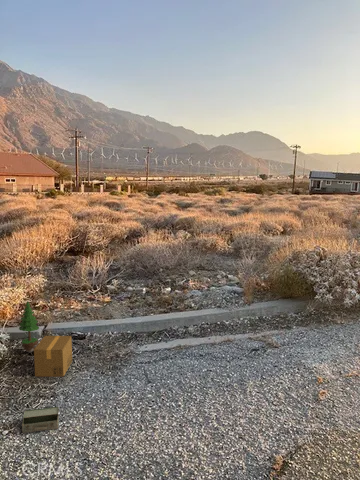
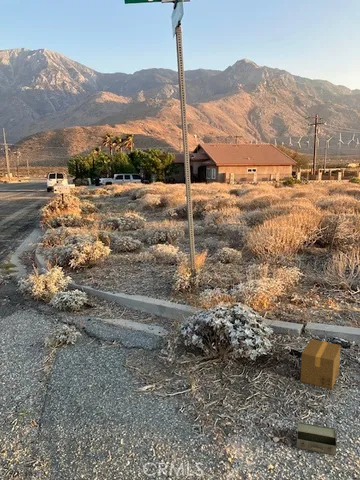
potted tree: present [19,302,39,353] -> none [282,298,303,352]

